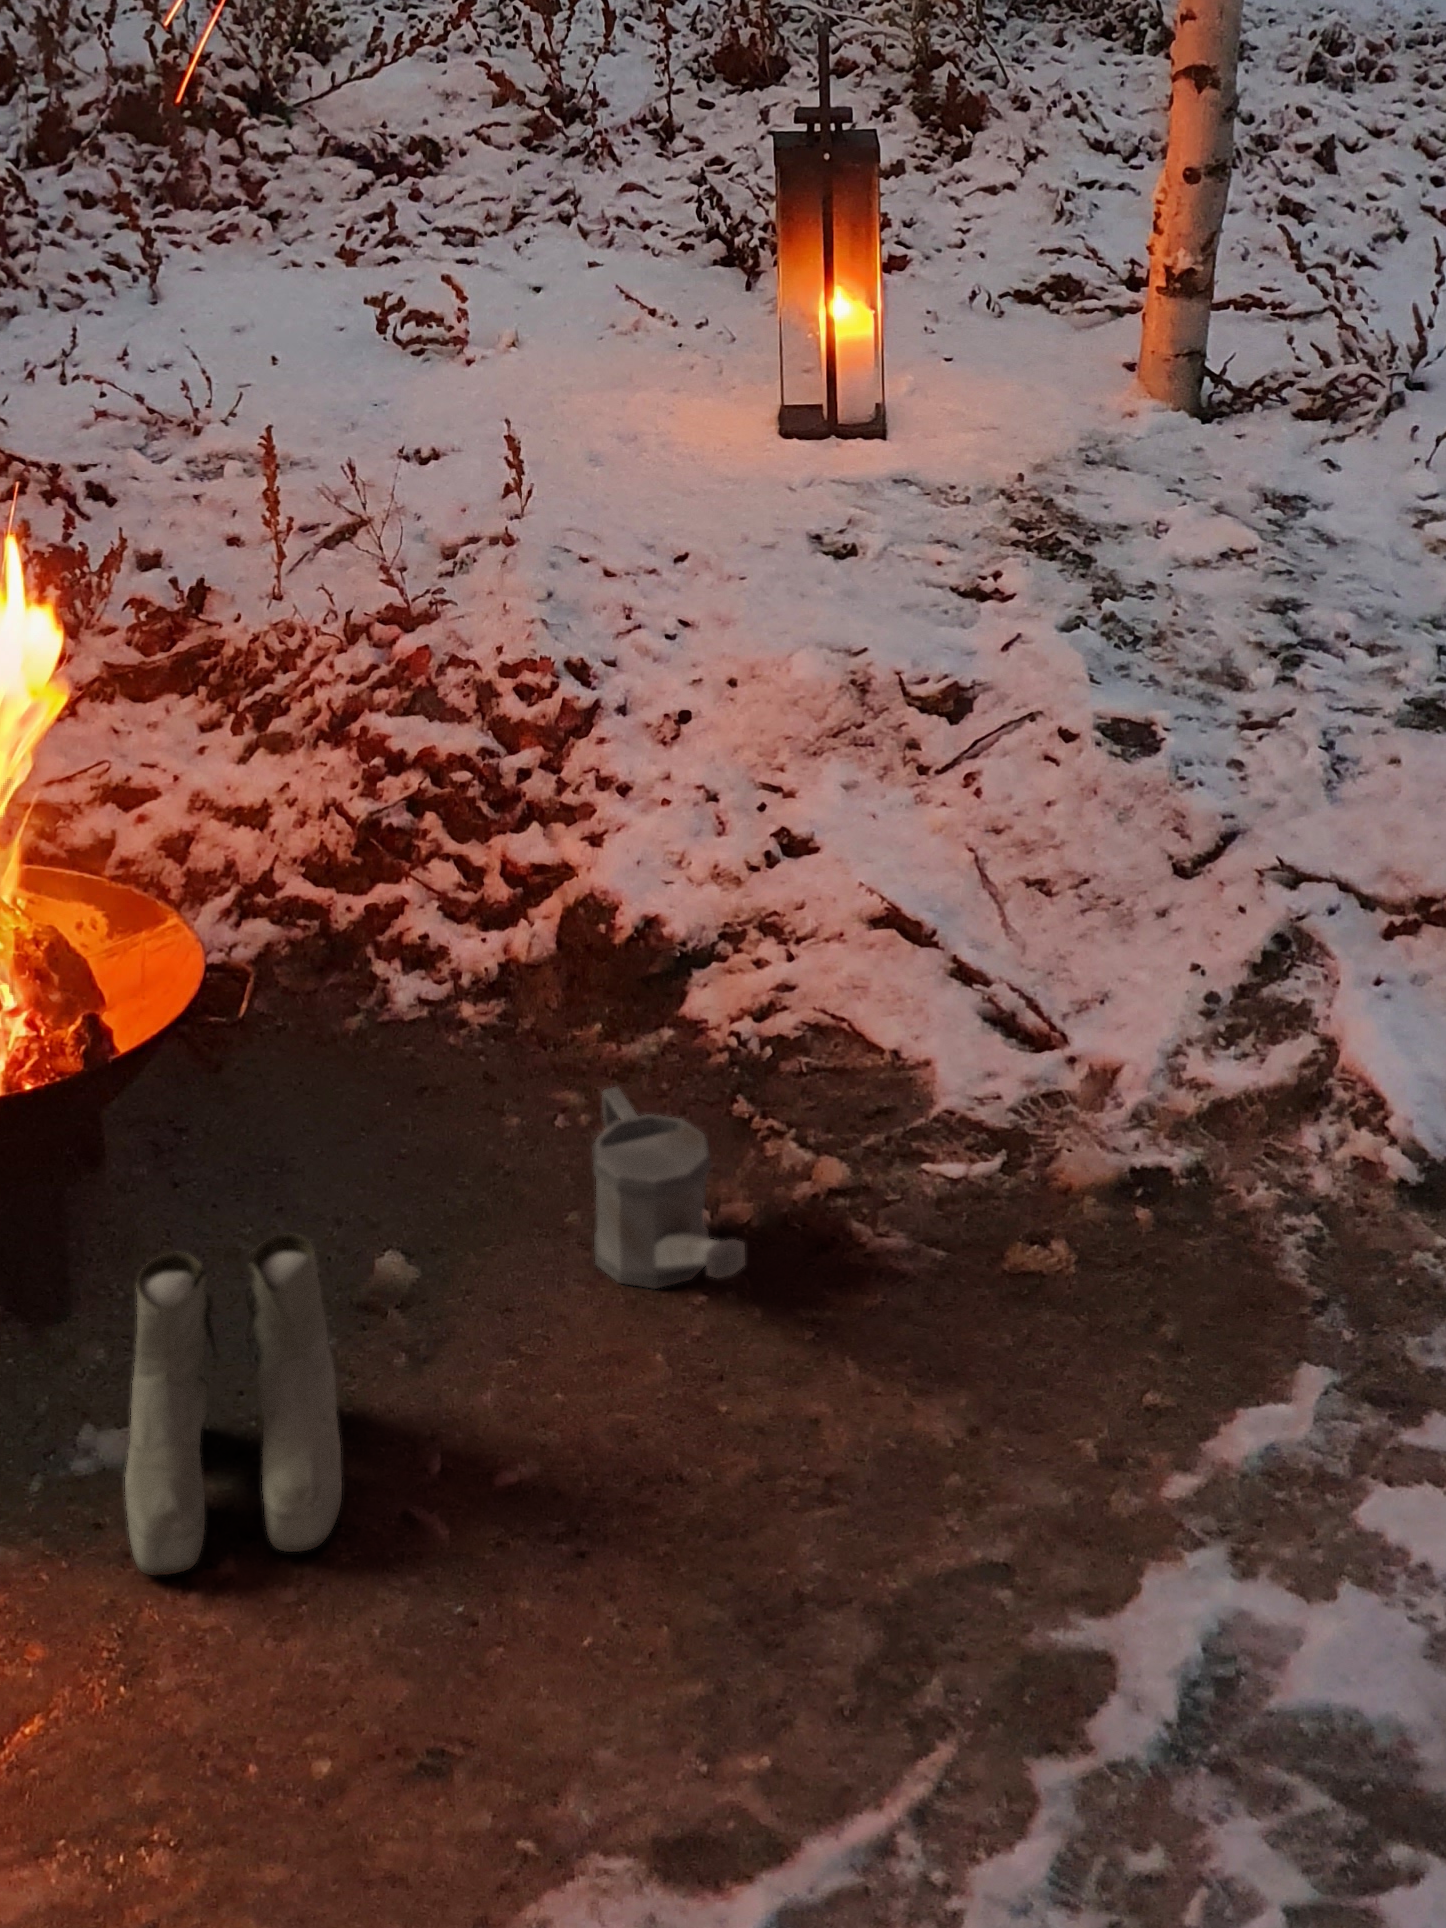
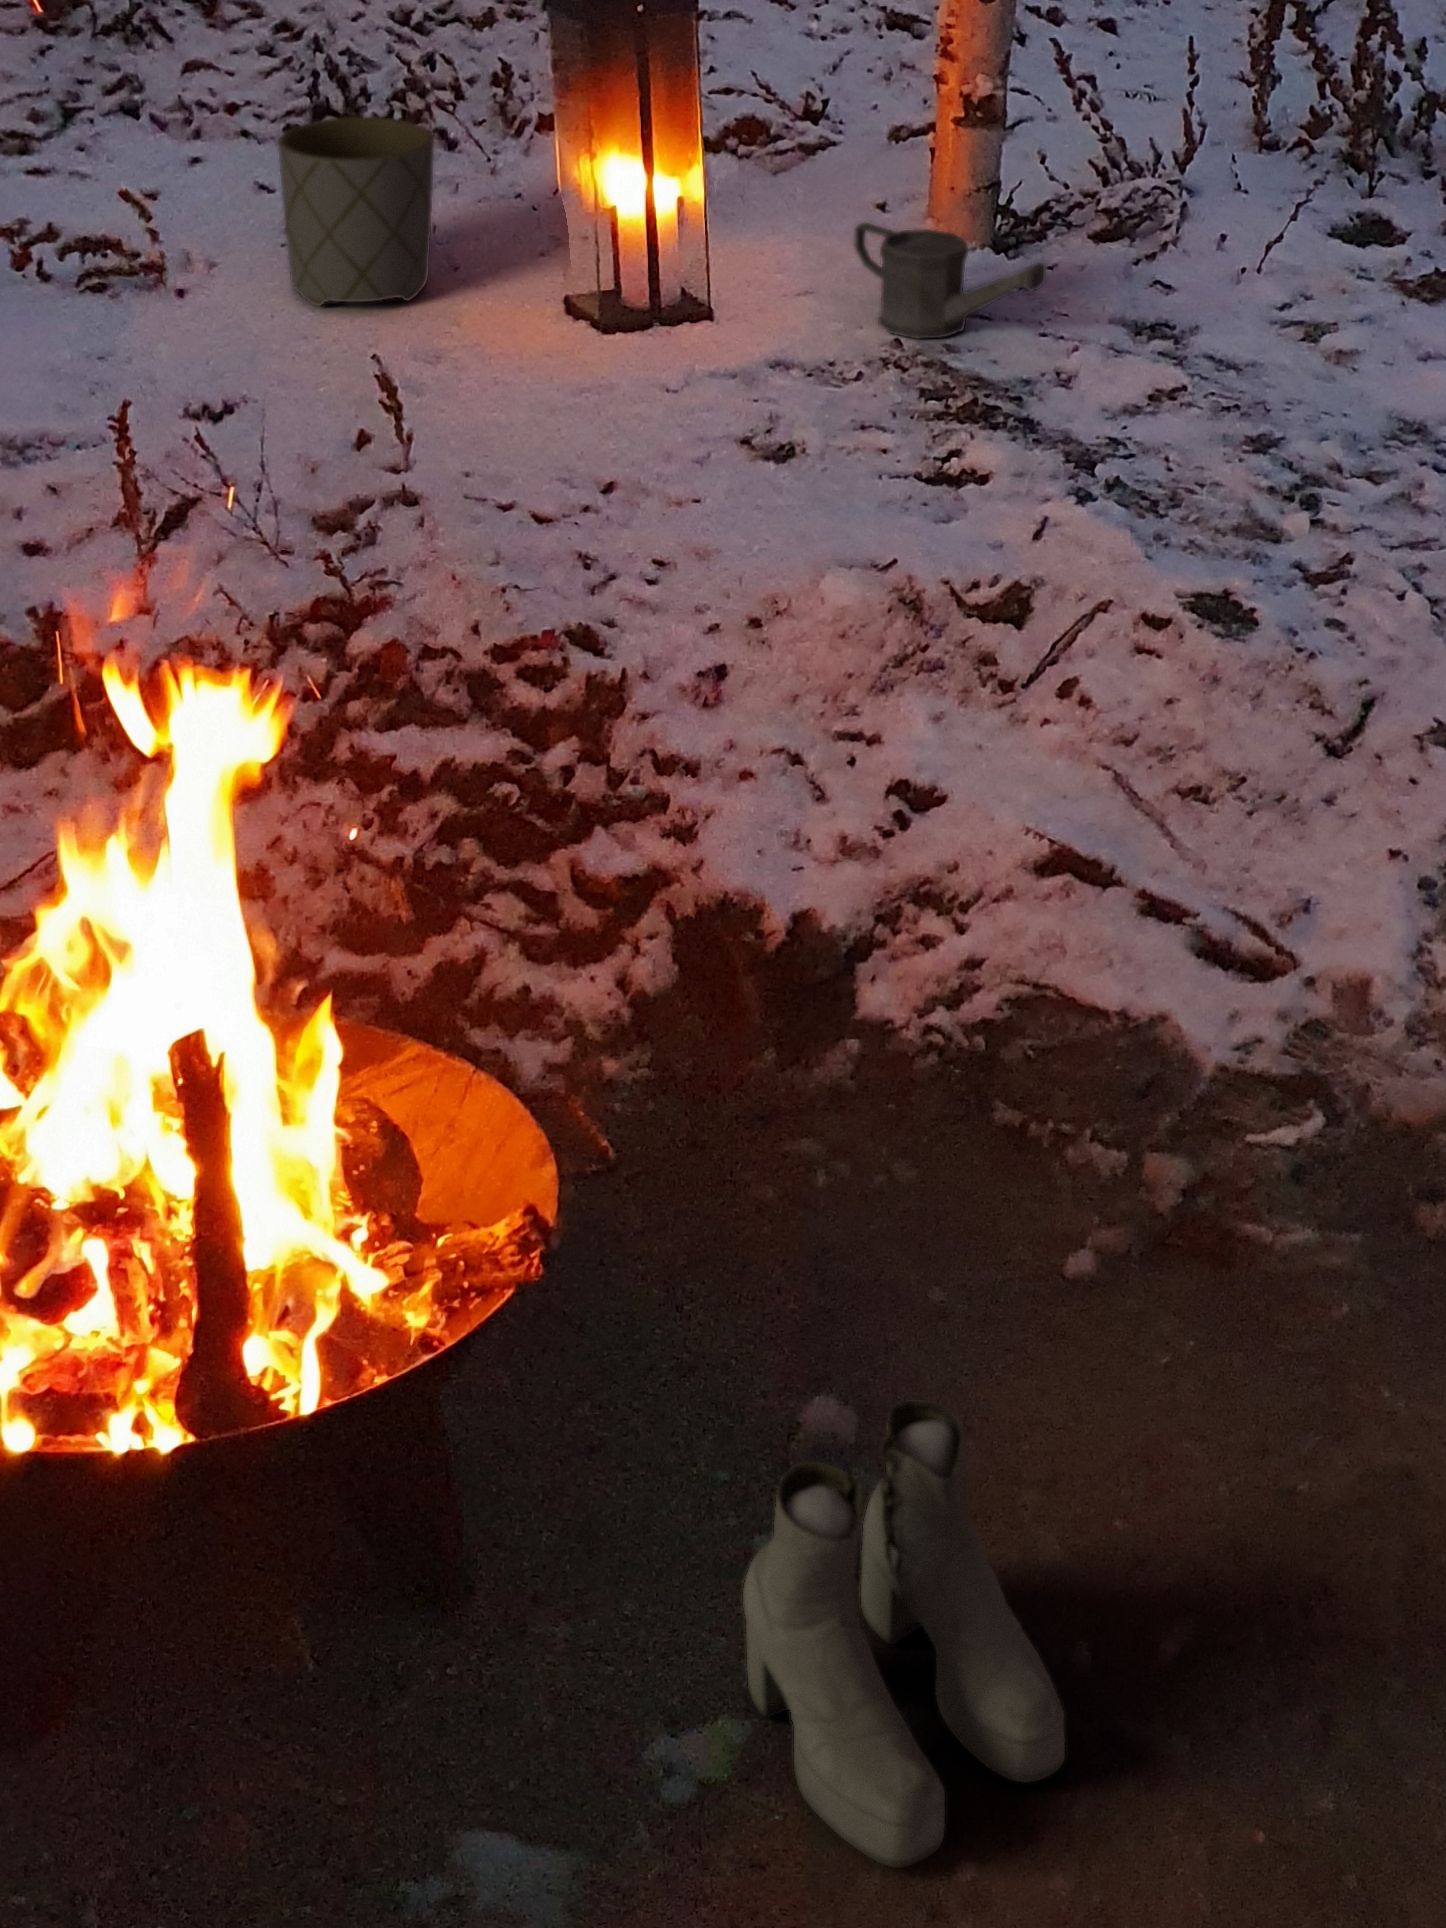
planter: none [543,232,669,388] -> present [278,117,434,306]
watering can: present [592,1087,745,1289] -> present [854,222,1046,339]

